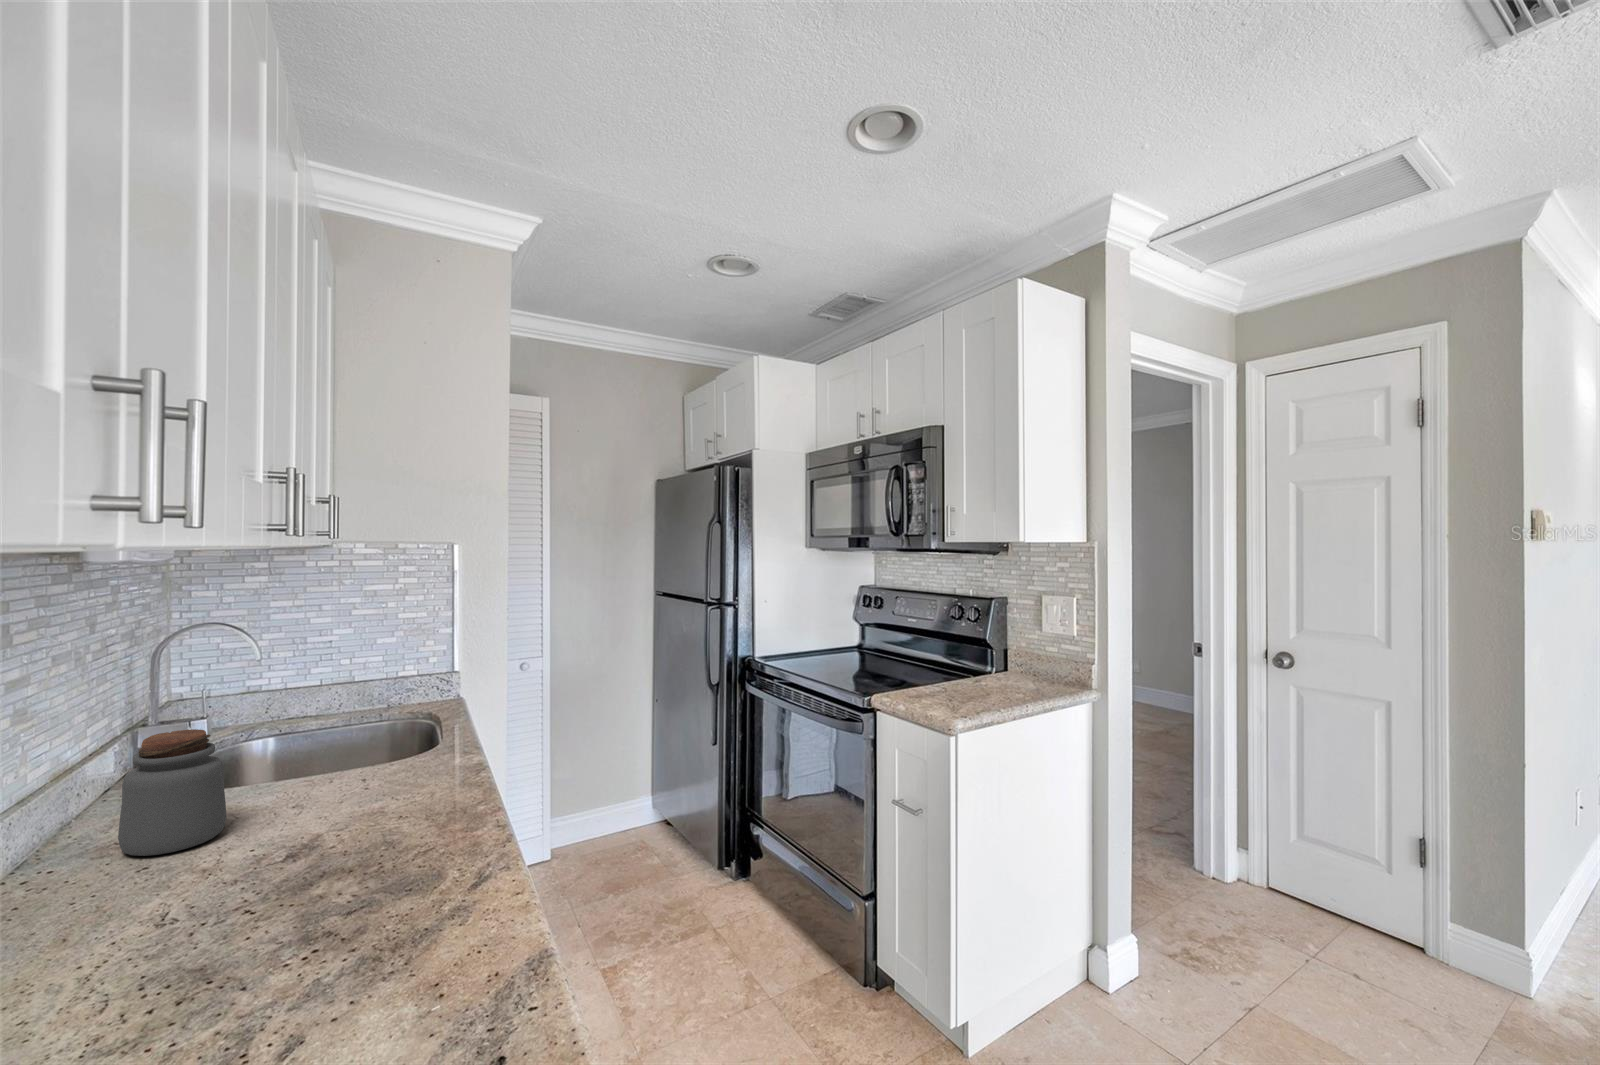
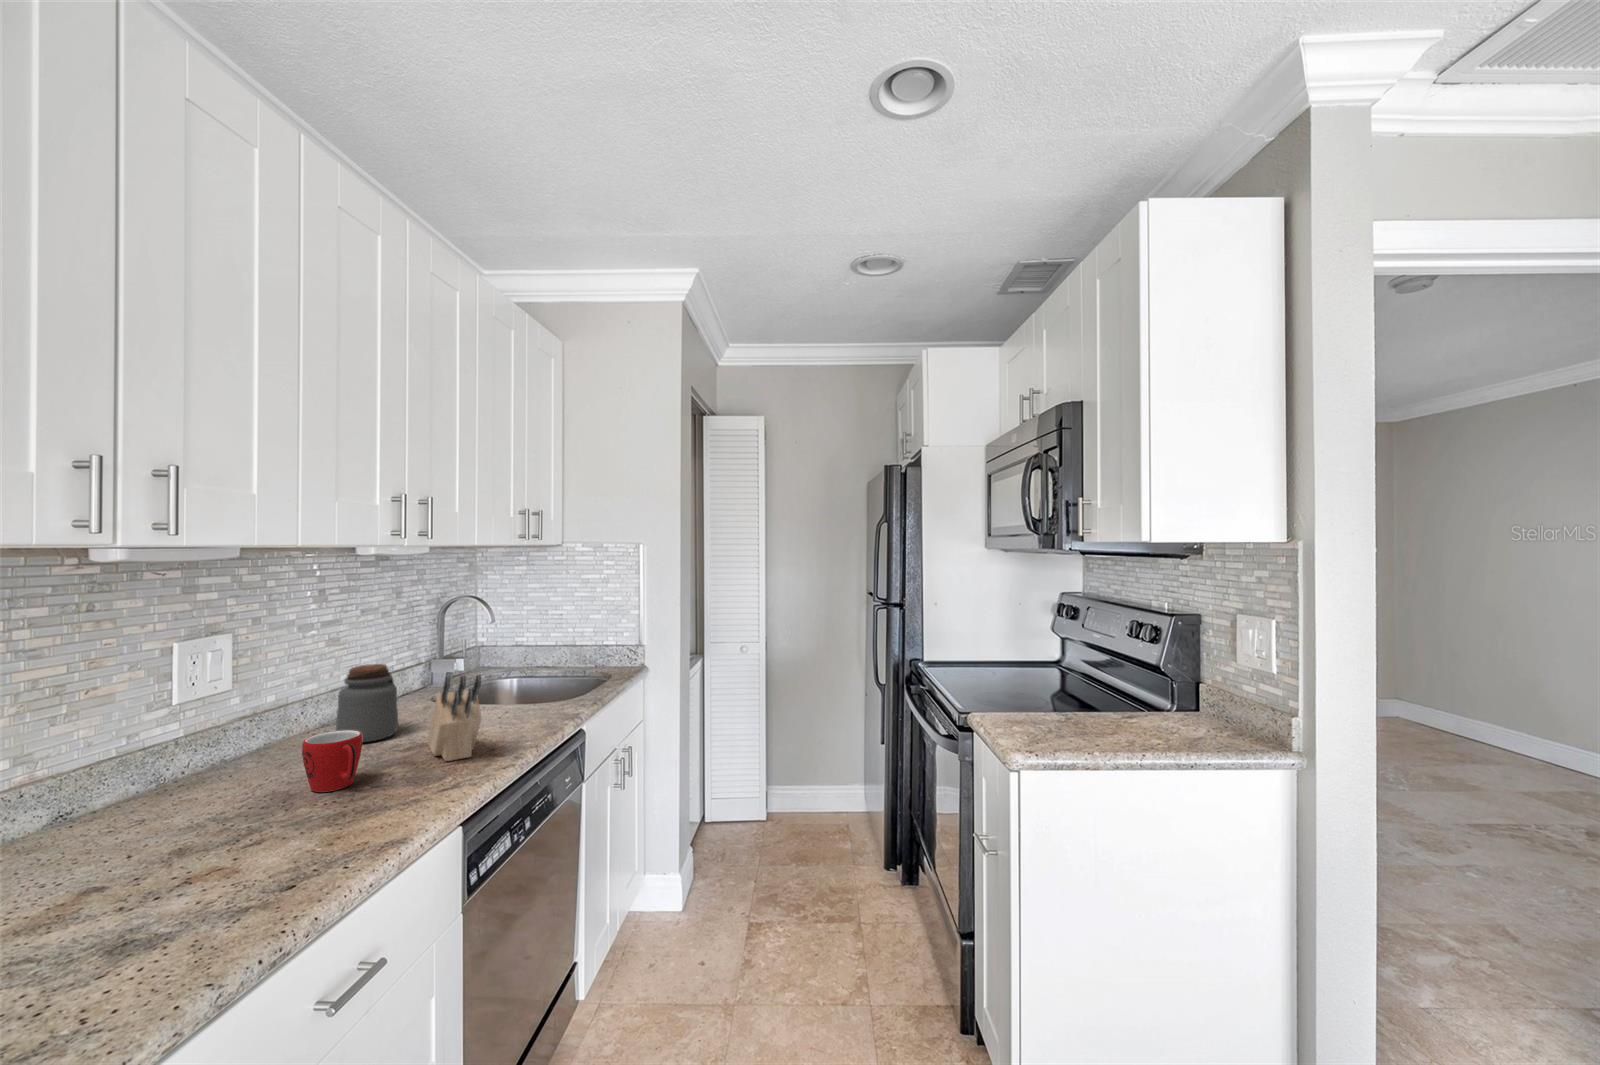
knife block: none [304,717,439,840] -> present [427,675,481,761]
mug: none [212,819,321,916] -> present [302,730,362,792]

